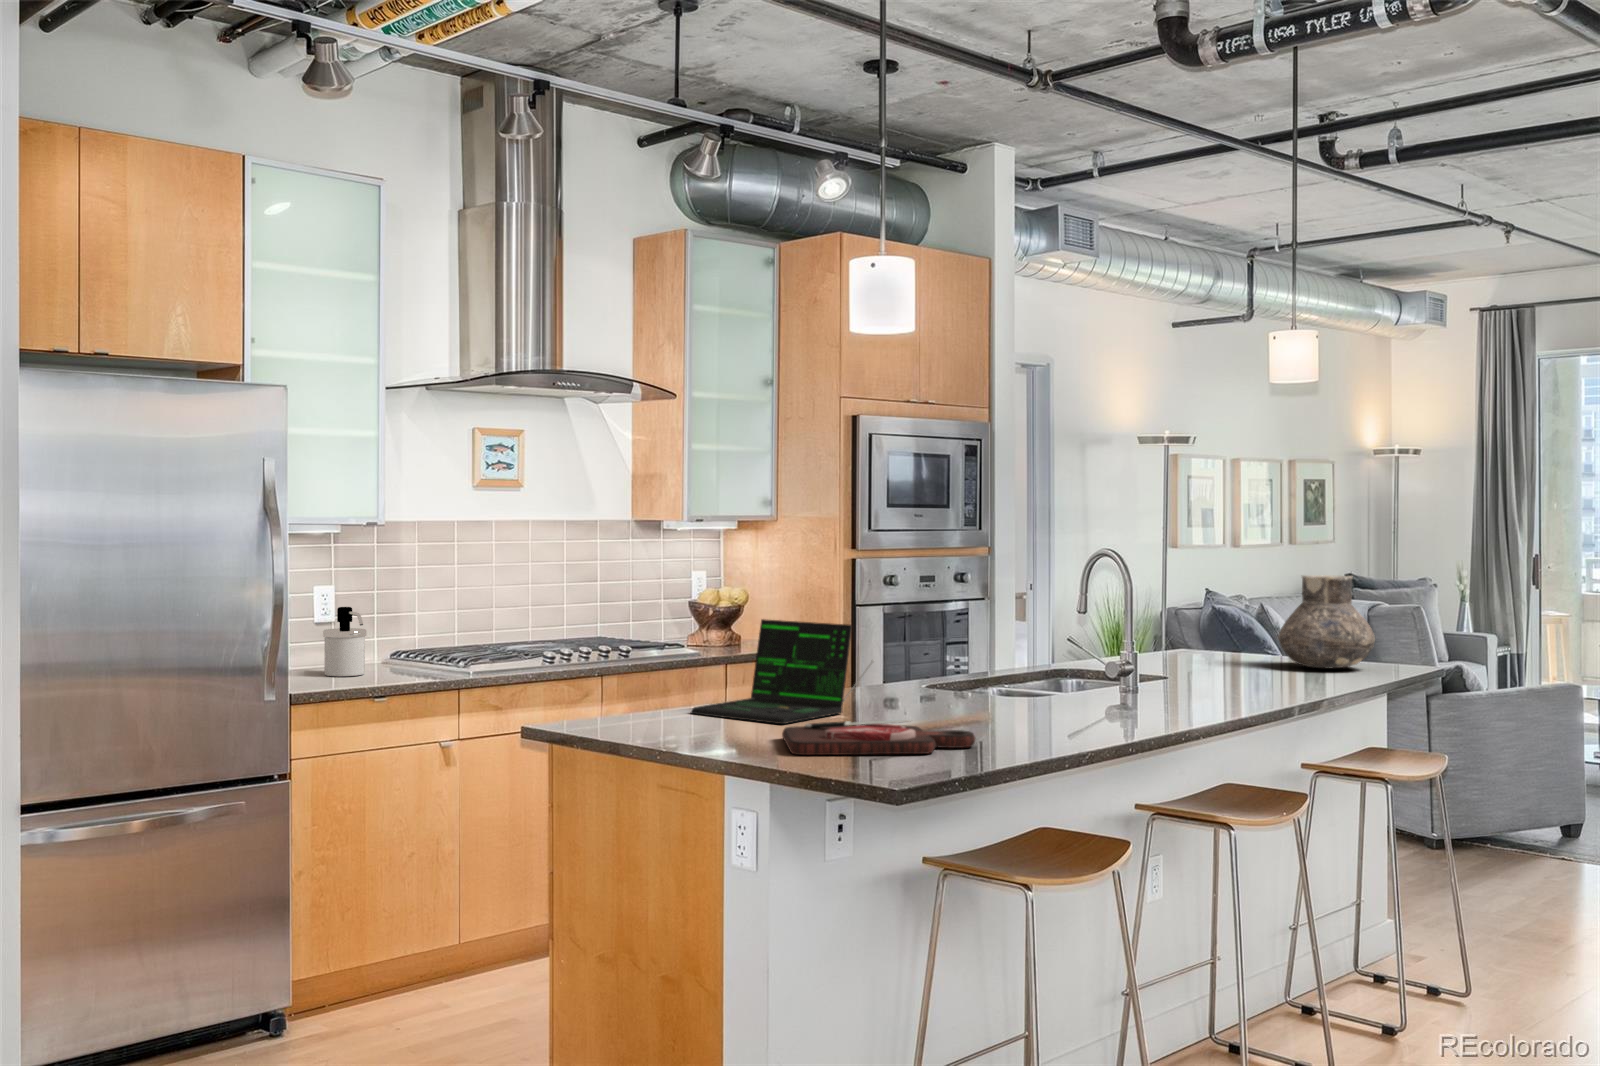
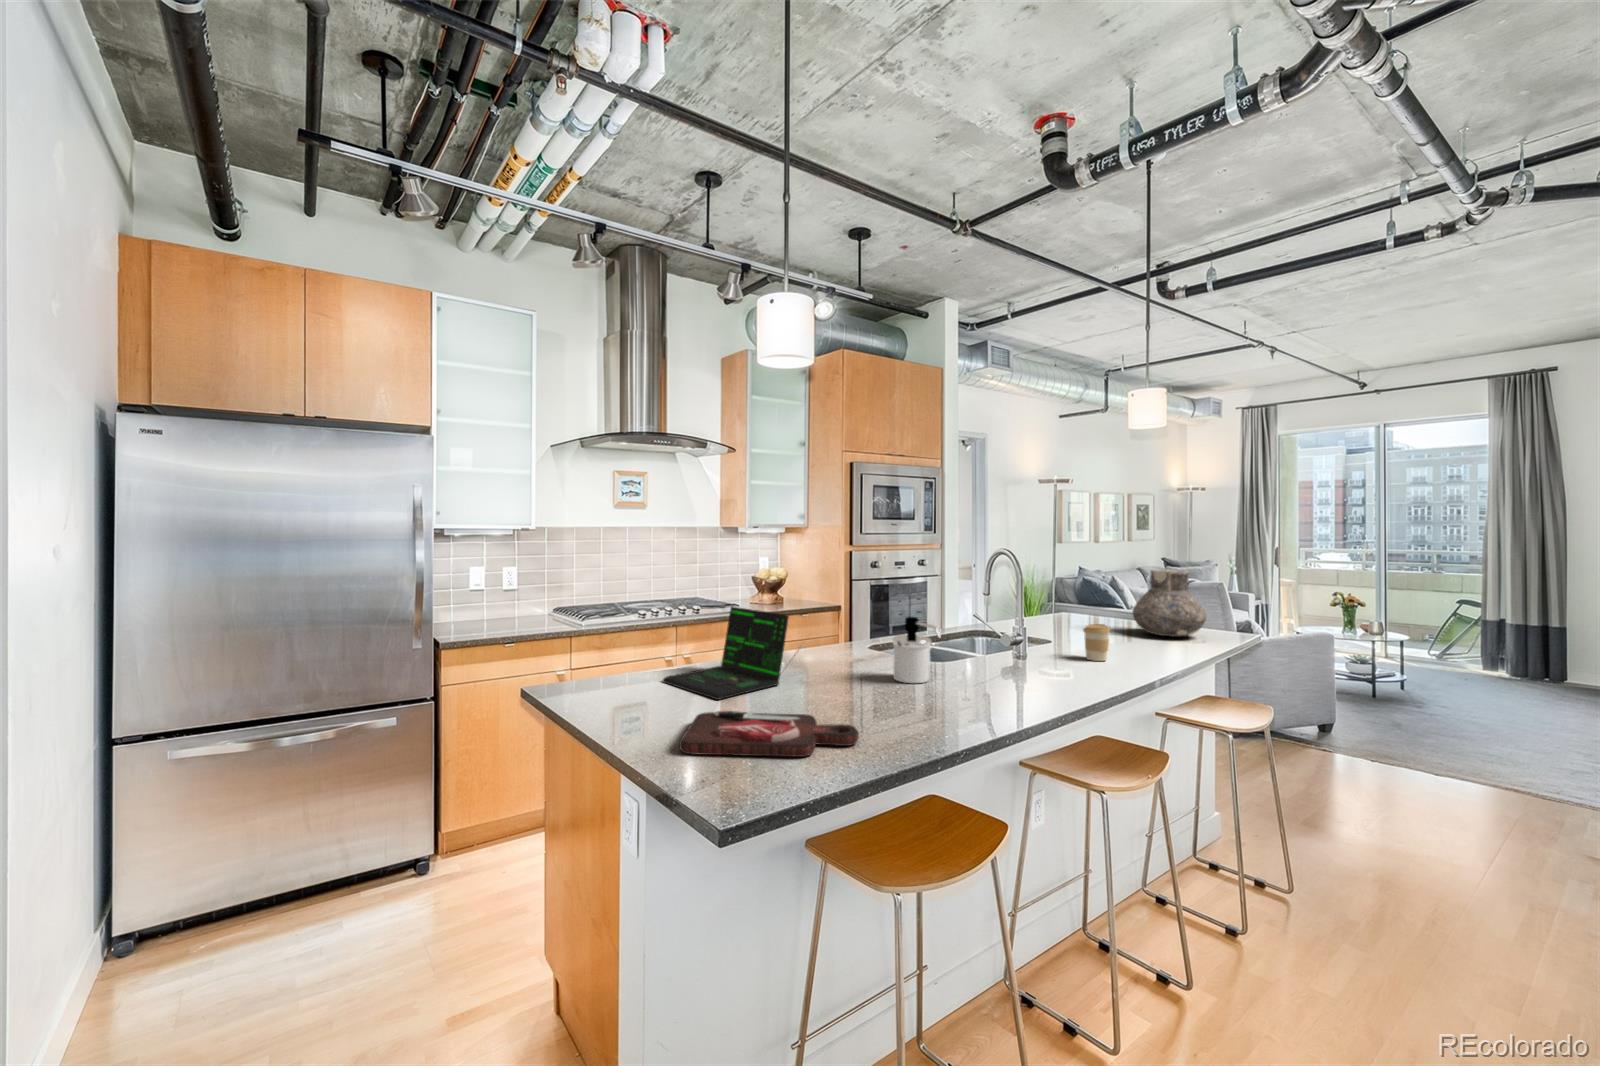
soap dispenser: present [323,607,366,676] -> present [893,617,940,683]
coffee cup: none [1211,643,1245,690] -> present [1083,624,1110,661]

